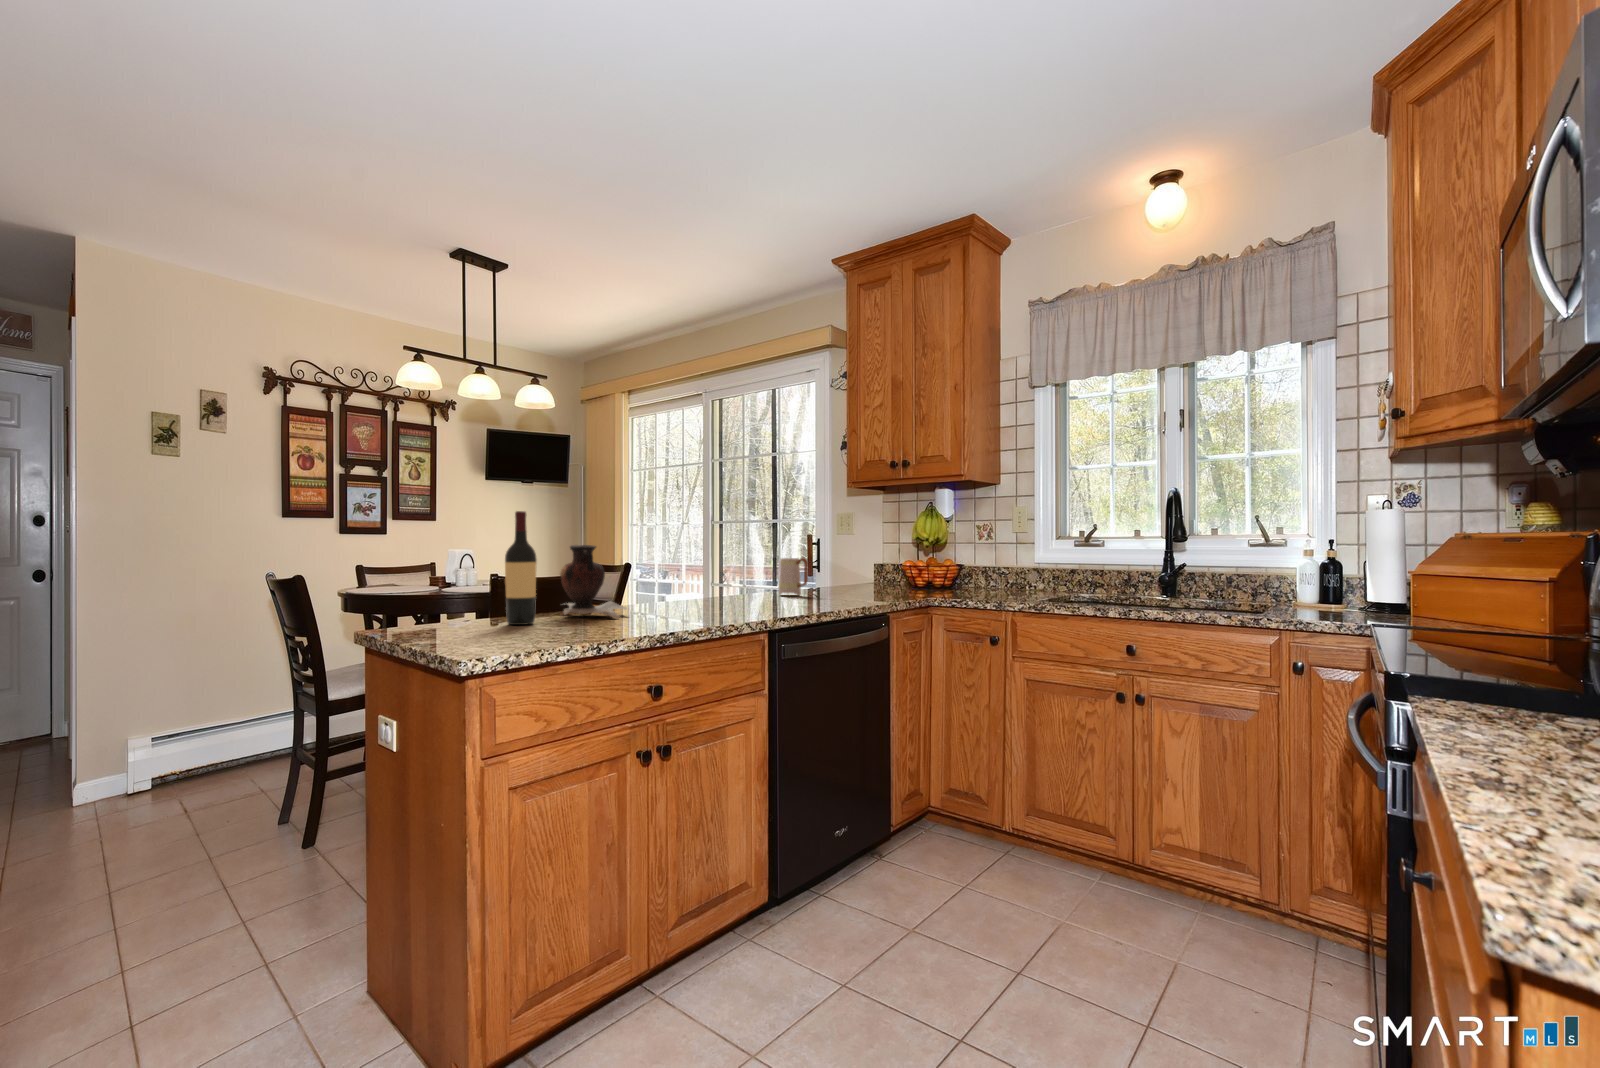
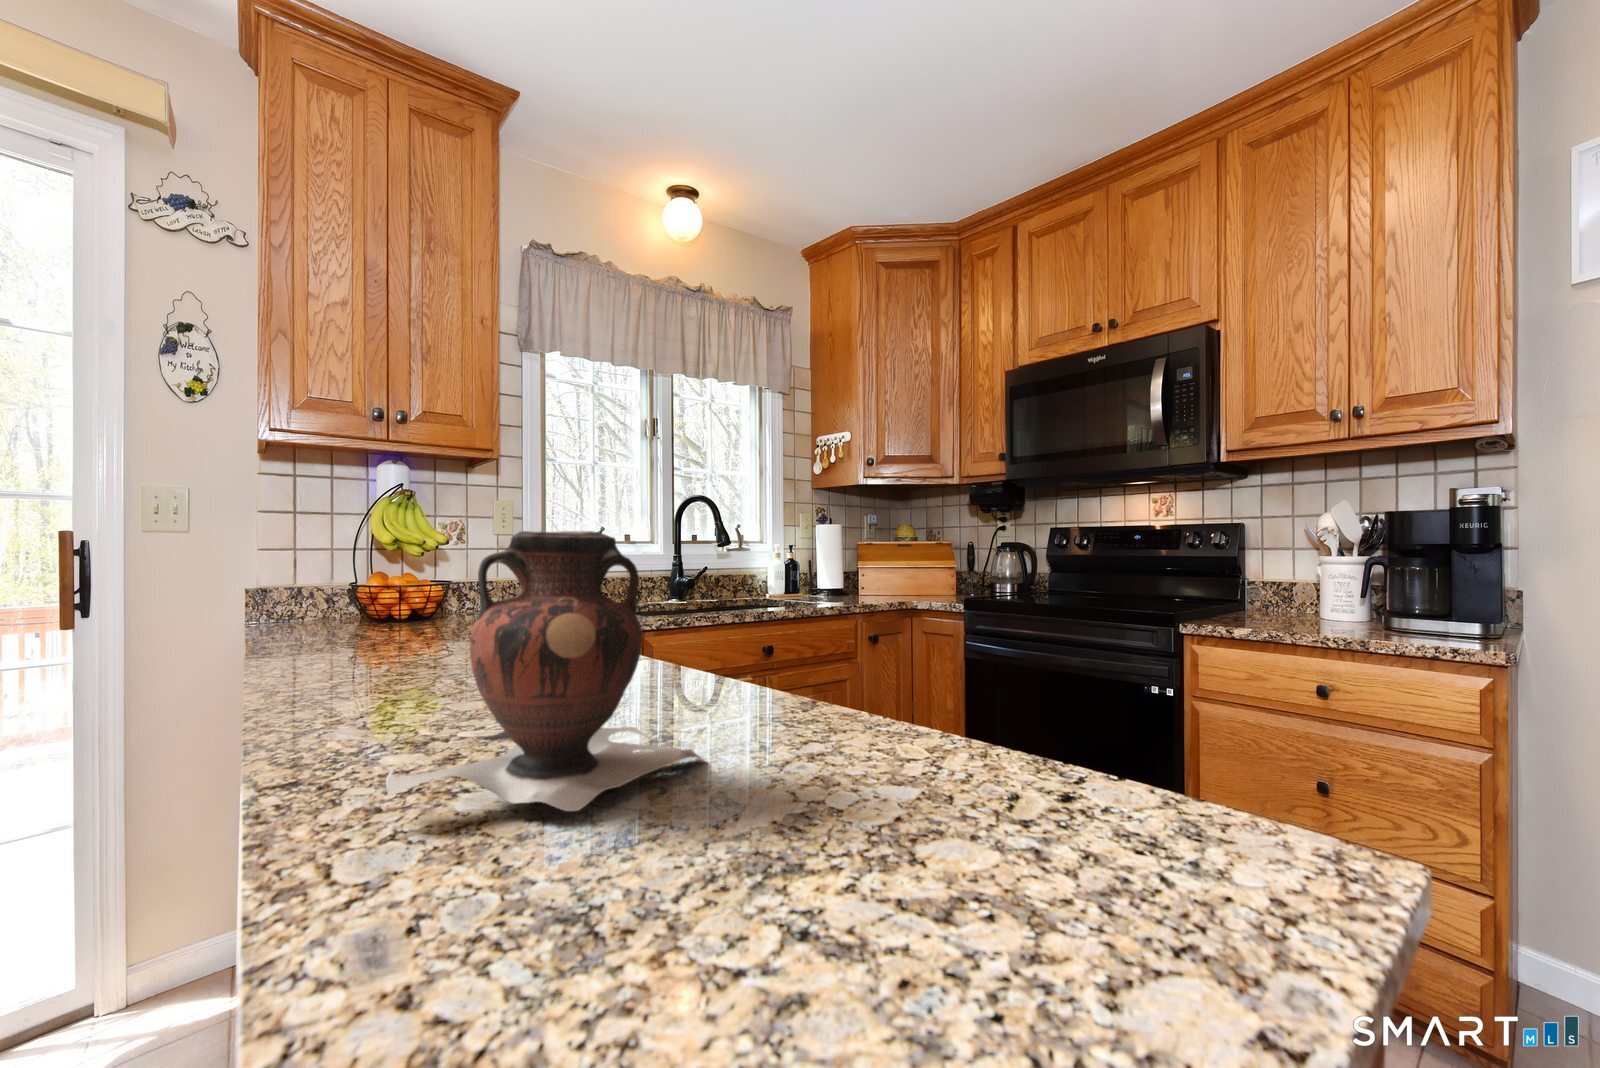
wine bottle: present [505,511,537,625] -> none [733,356,873,917]
mug: present [779,557,808,596] -> none [290,575,372,660]

